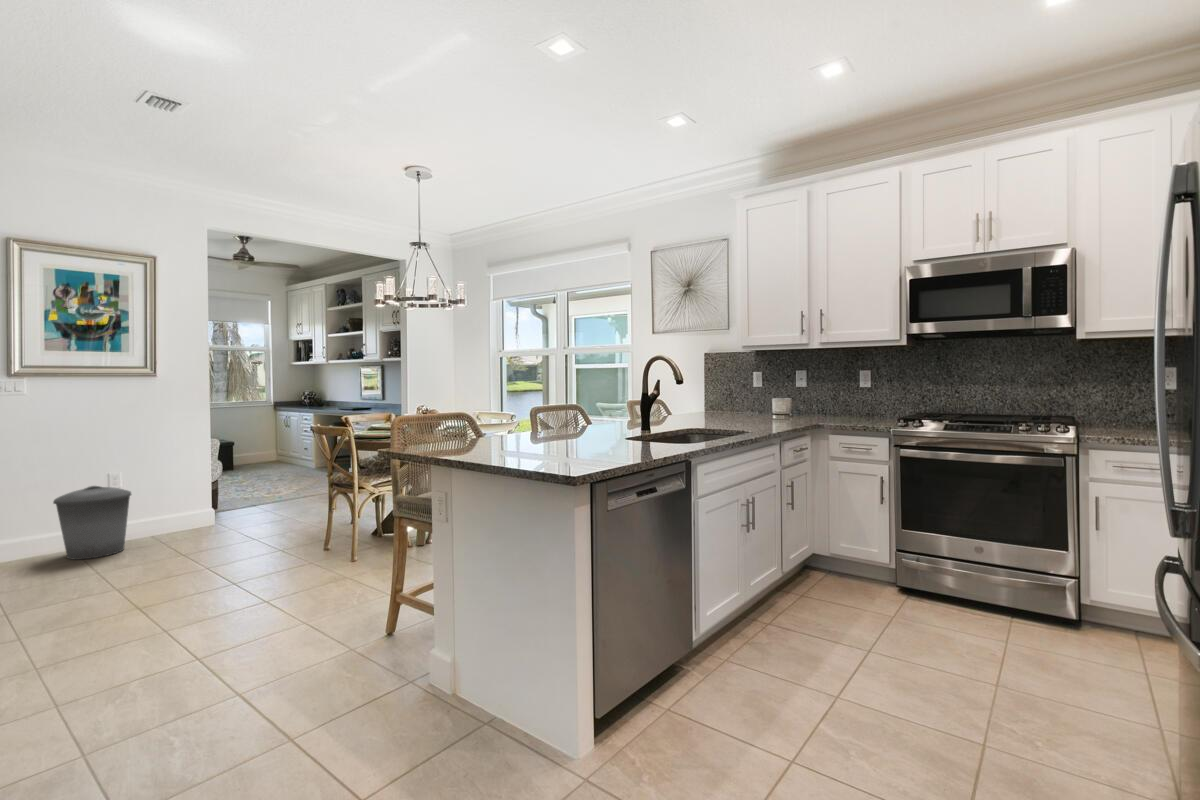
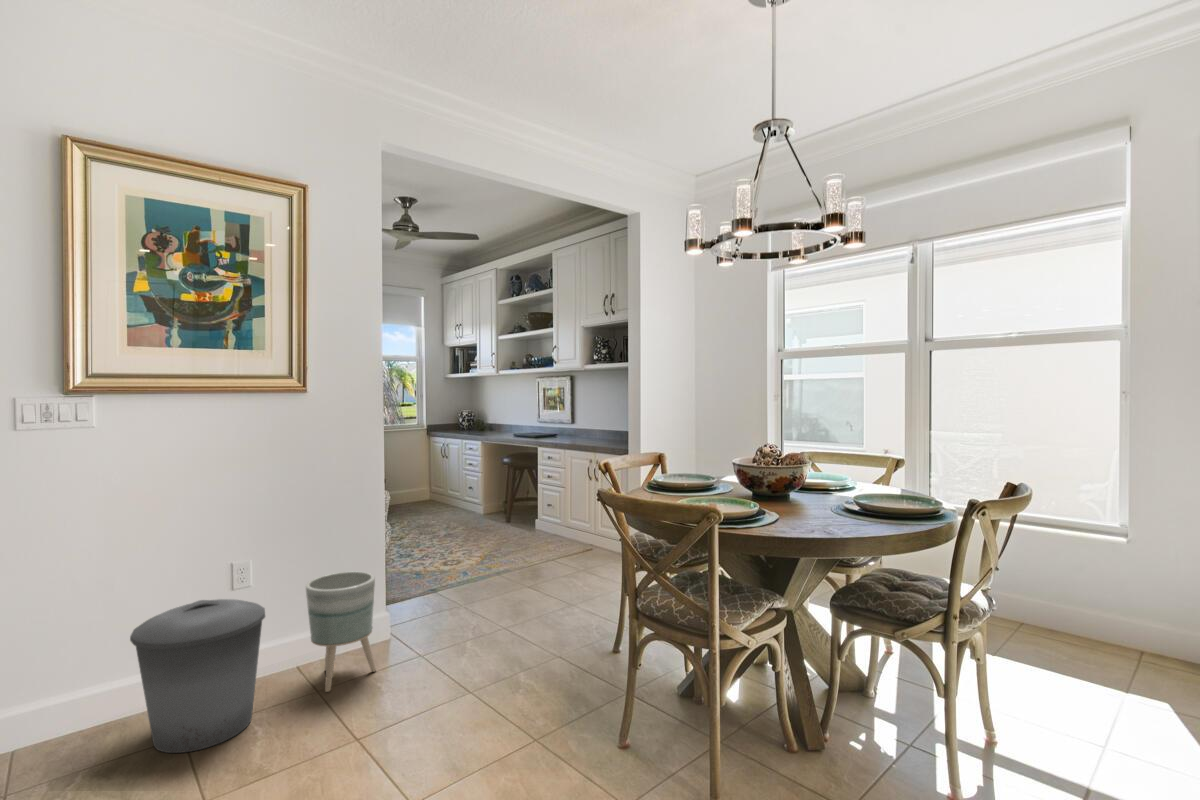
planter: none [157,479,202,540] -> present [306,571,376,692]

